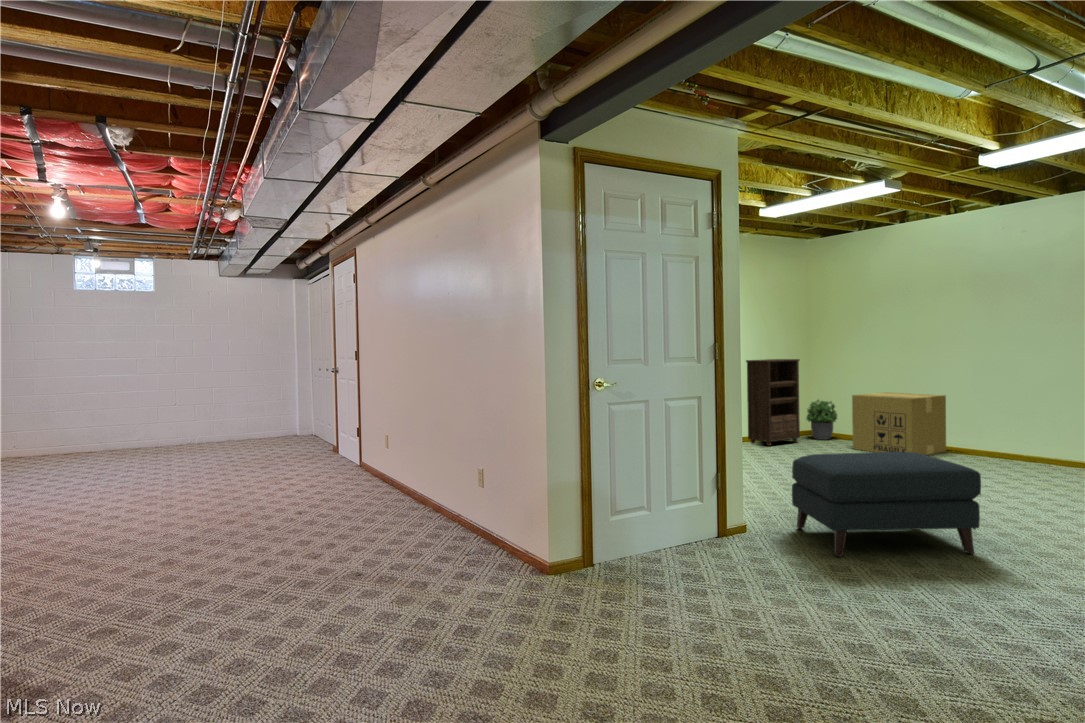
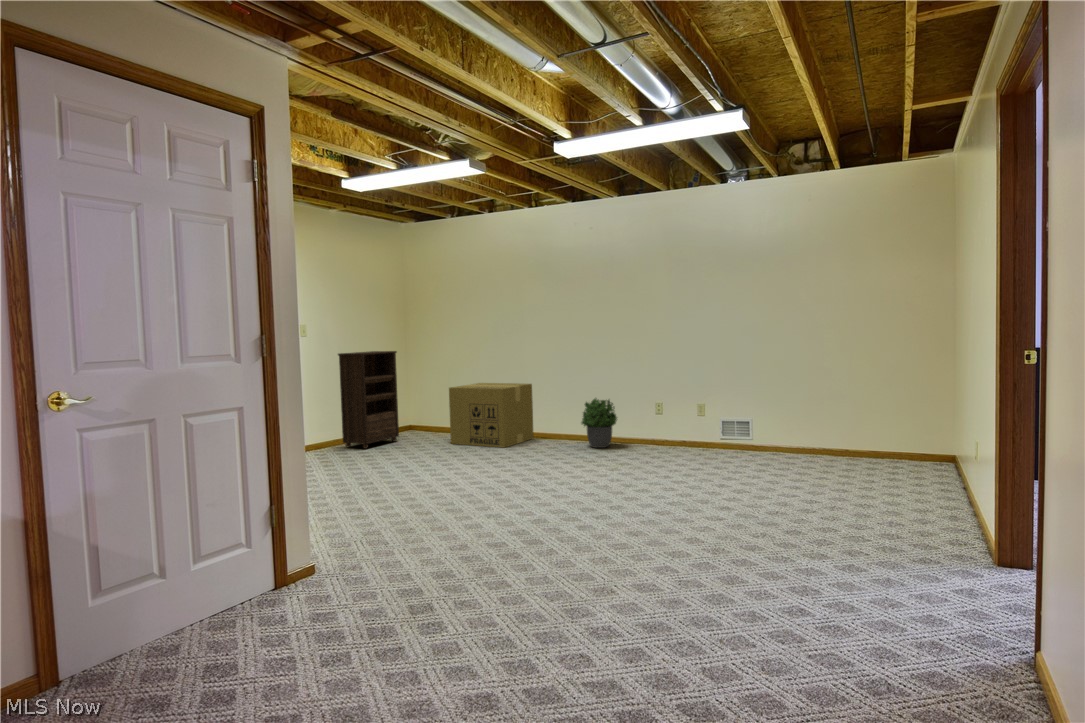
potted plant: present [807,400,837,440] -> present [581,399,617,448]
ottoman: present [792,452,981,557] -> none [371,453,561,592]

